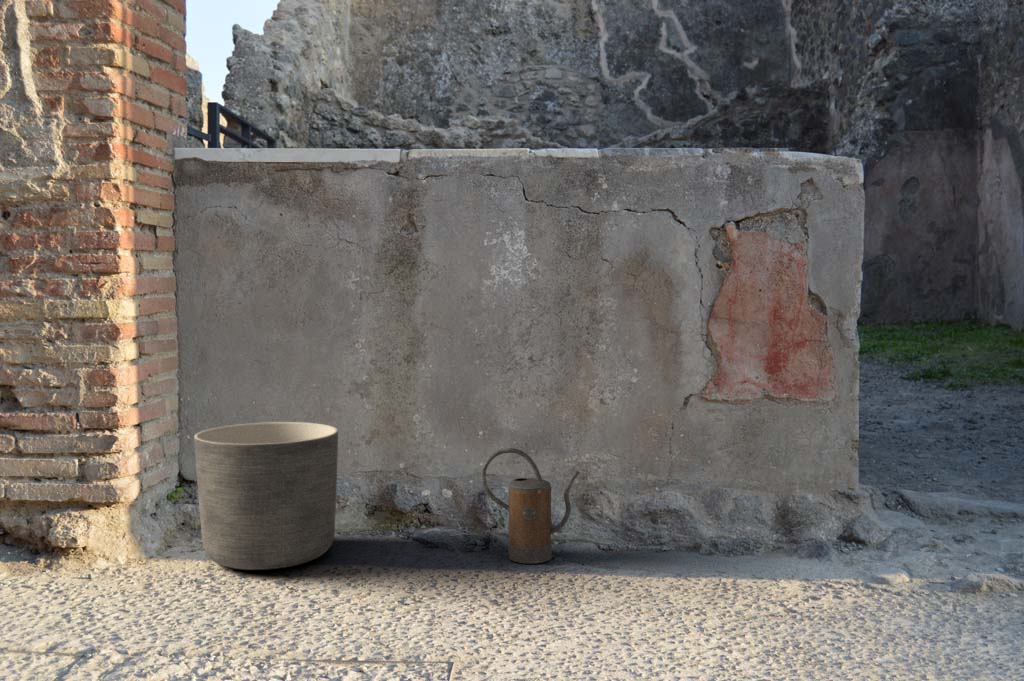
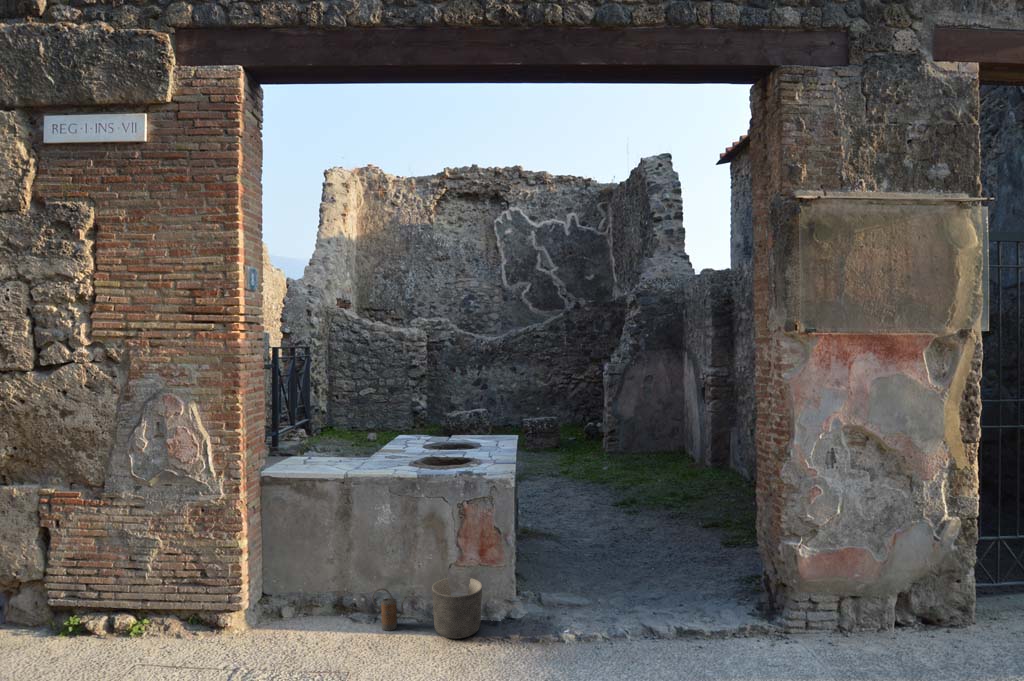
planter: present [194,422,338,570] -> present [432,578,482,639]

